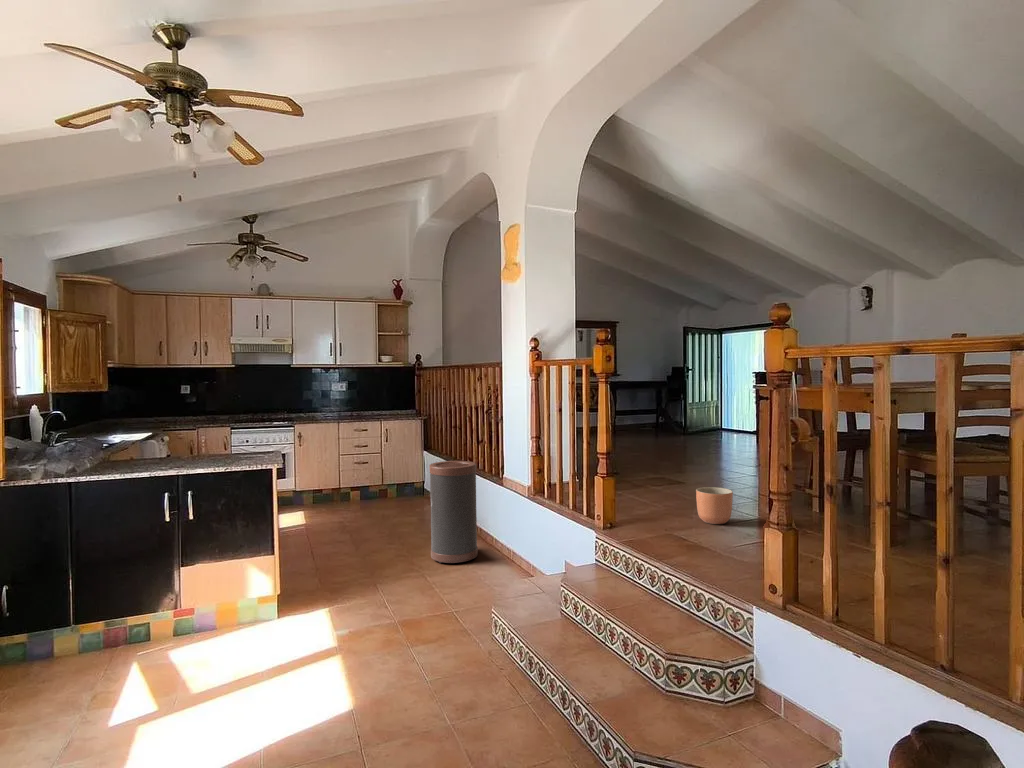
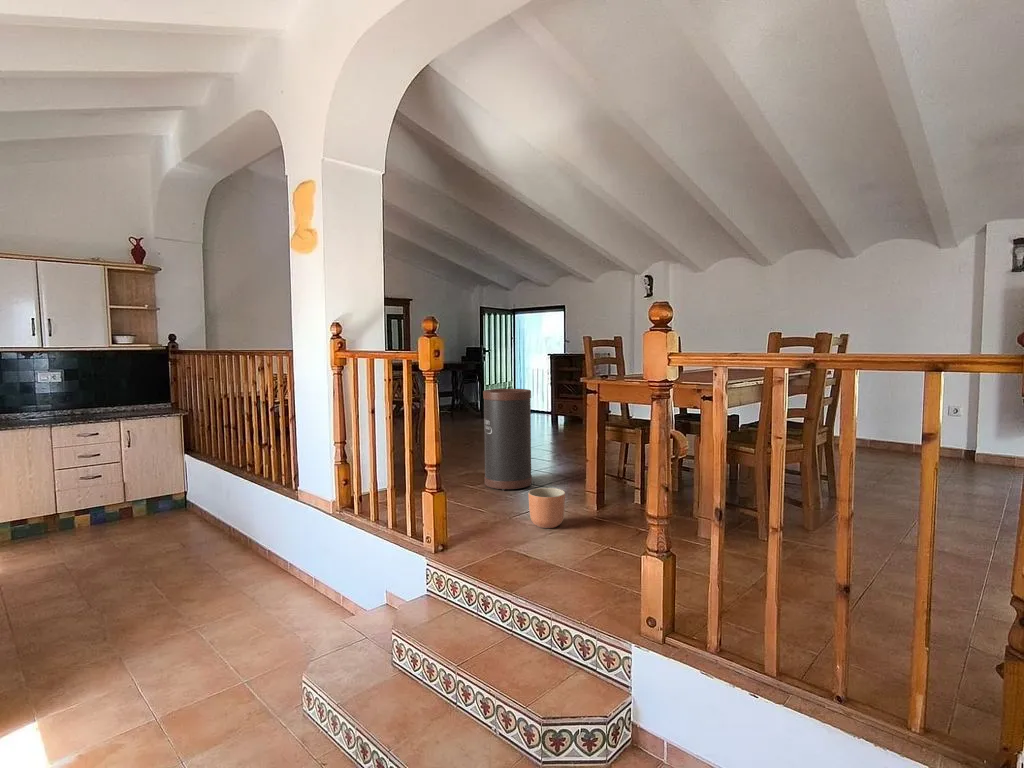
trash can: present [430,461,478,563] -> present [483,389,532,491]

